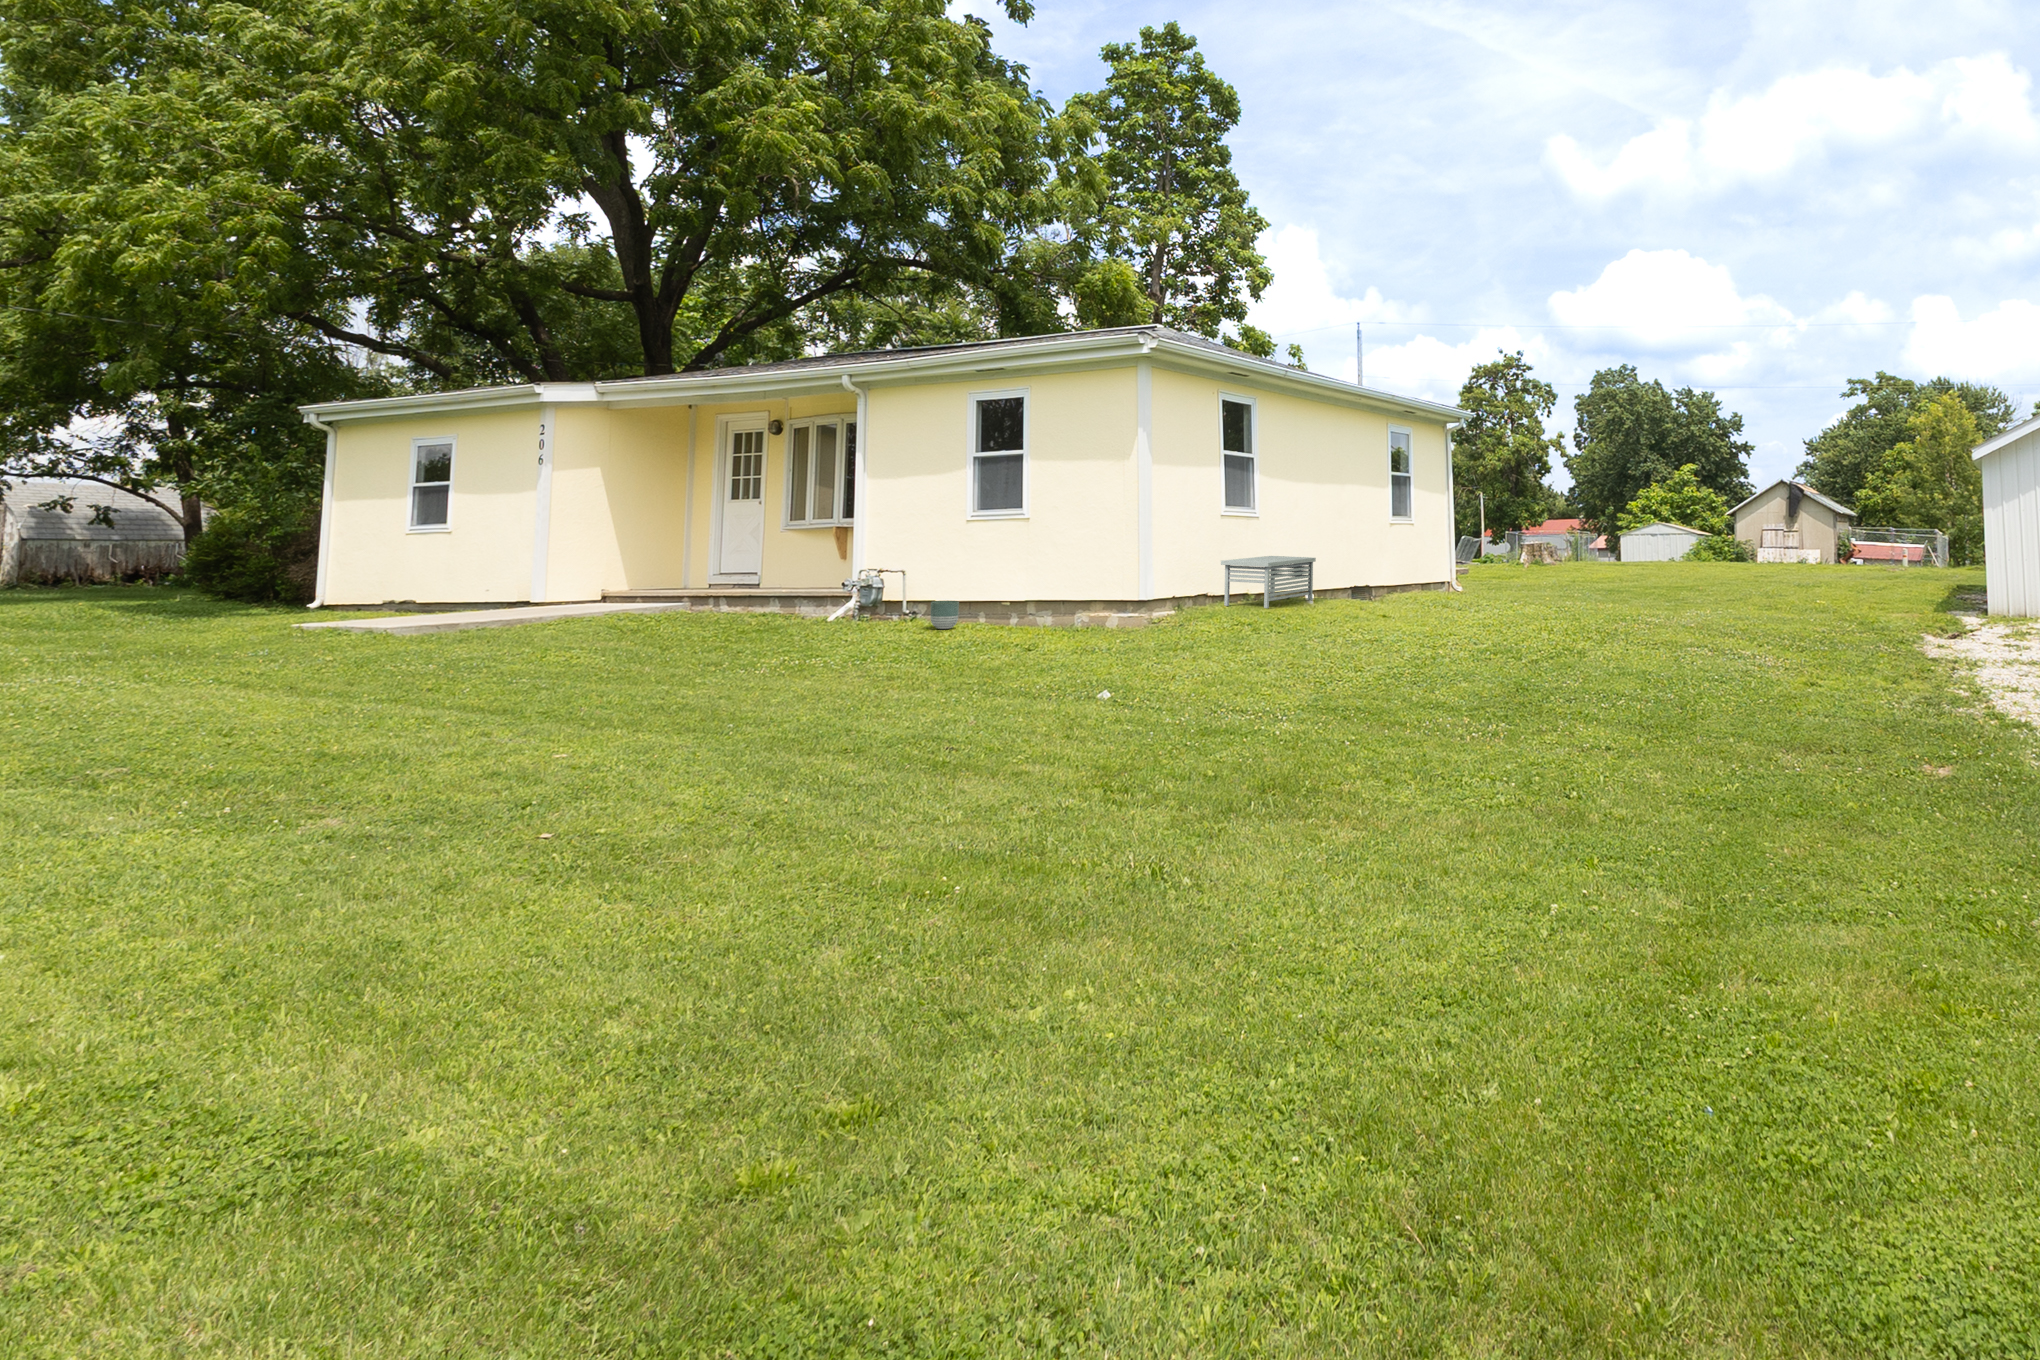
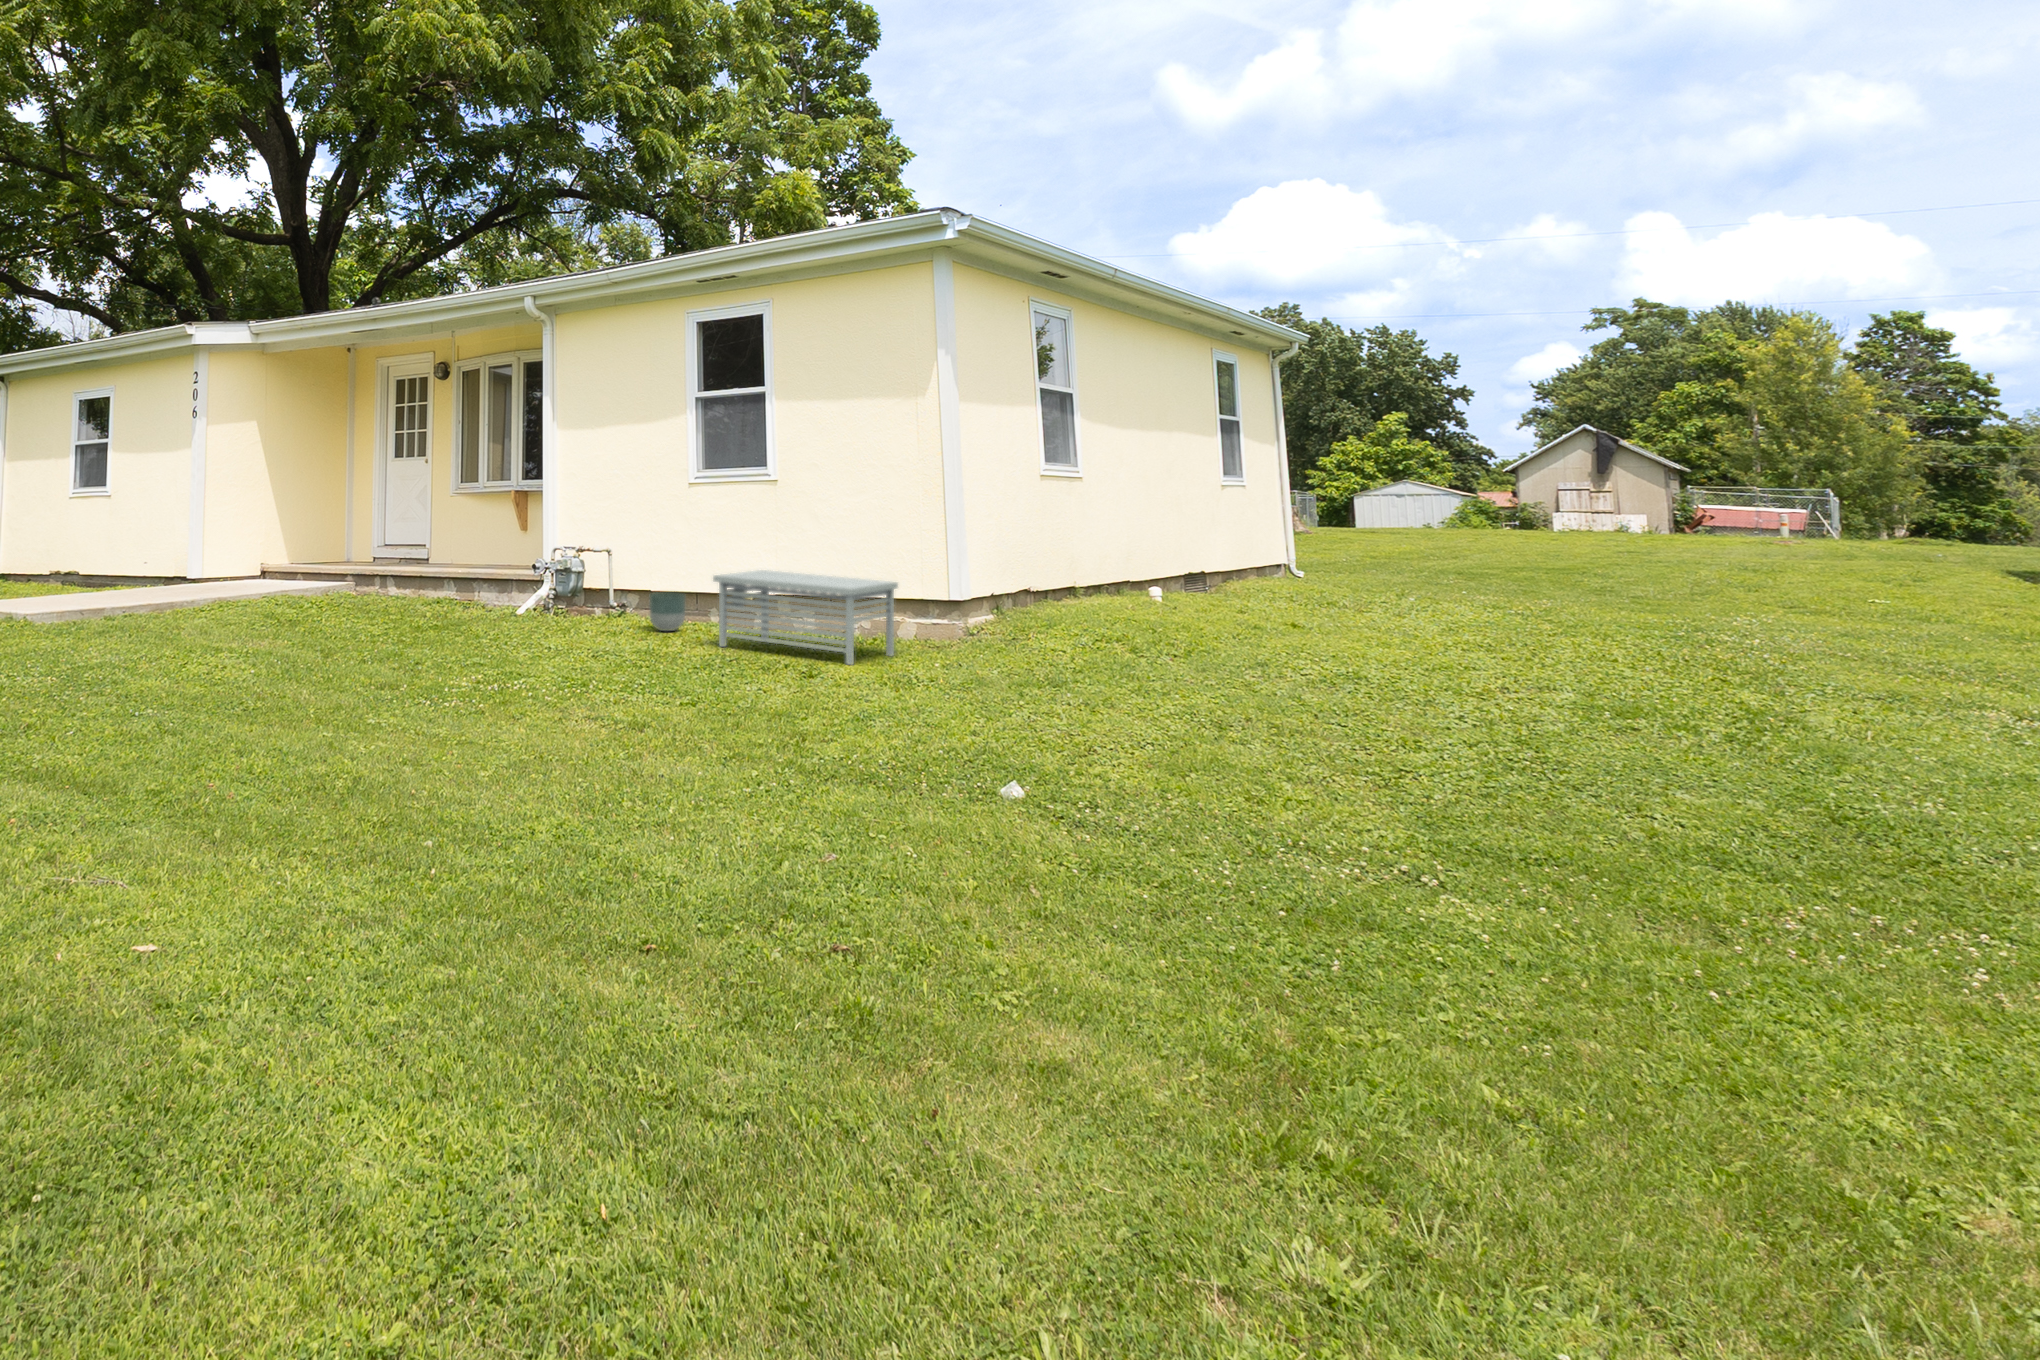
storage bench: present [1221,556,1316,608] -> present [713,570,898,665]

